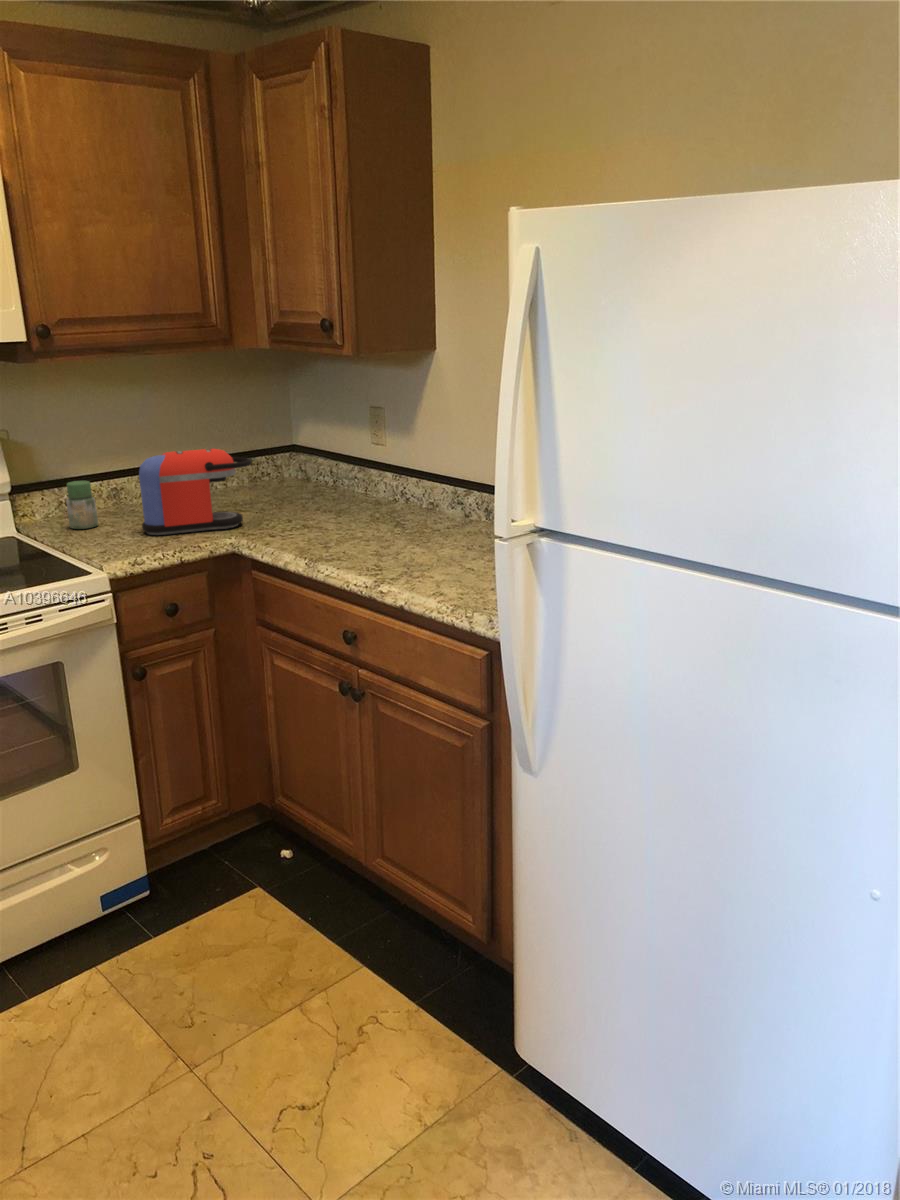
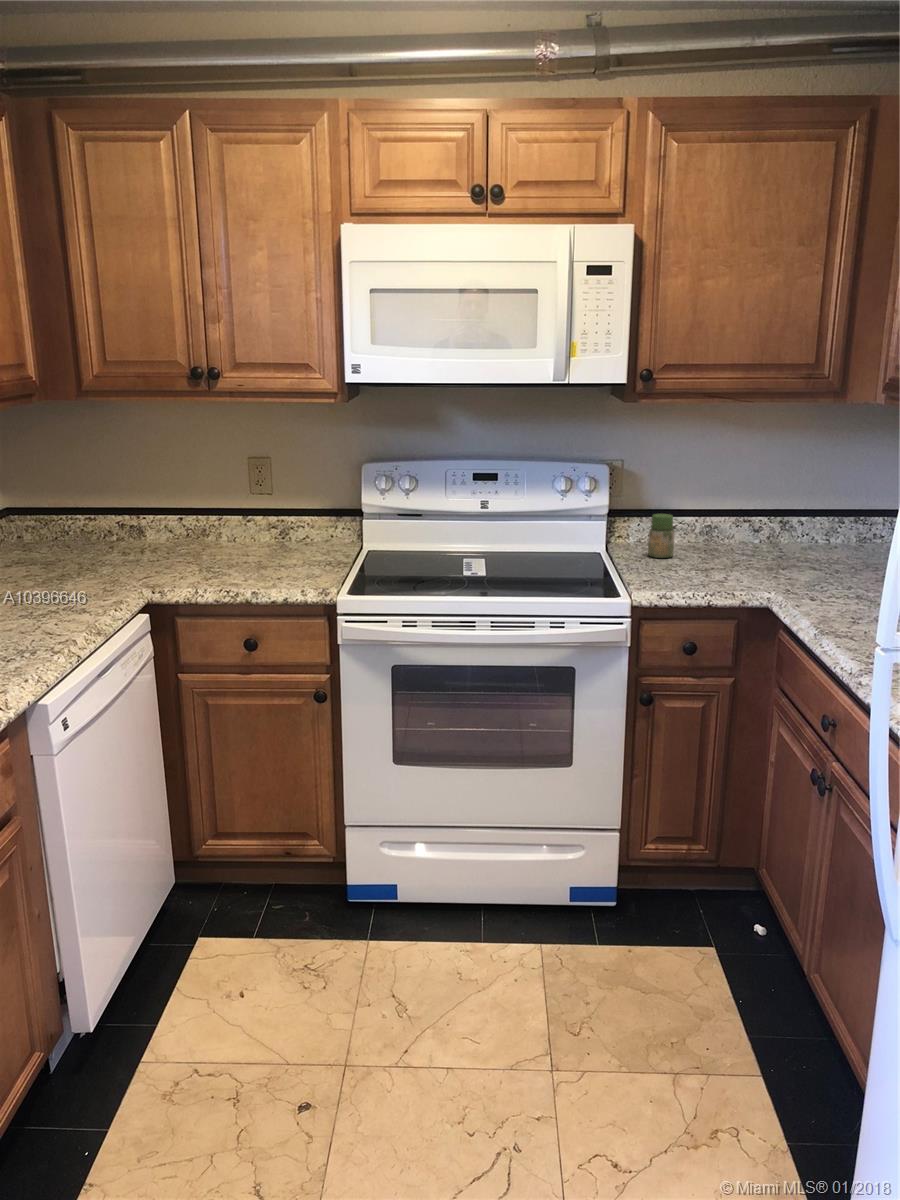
coffee maker: present [139,449,251,535] -> none [699,498,823,583]

